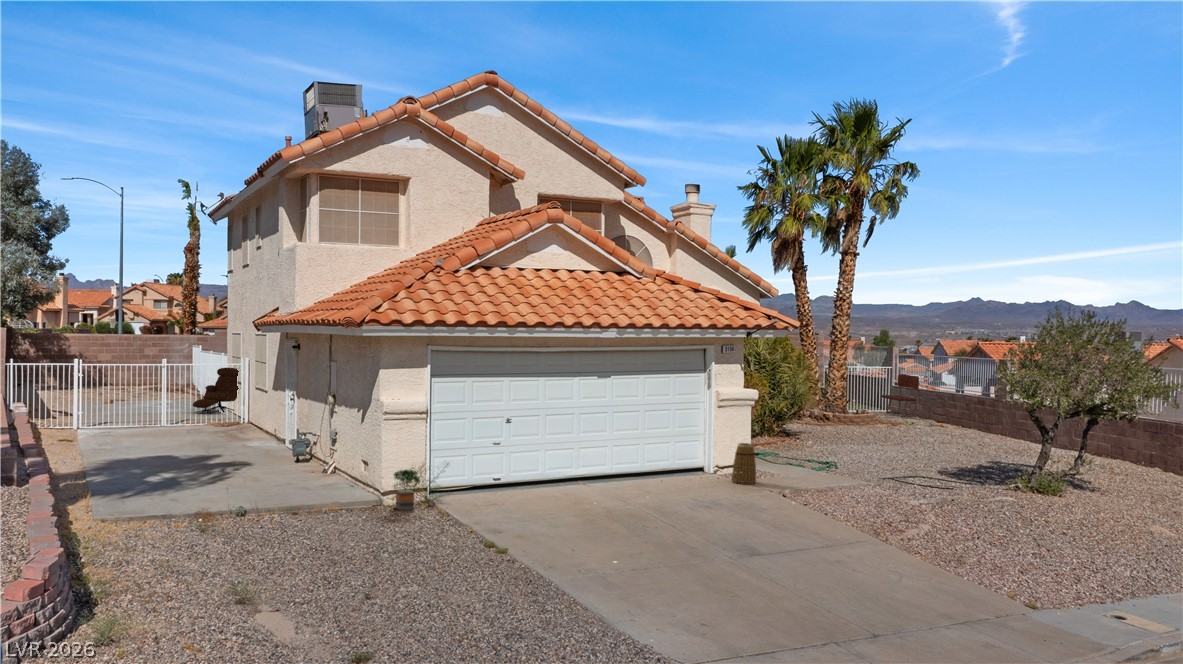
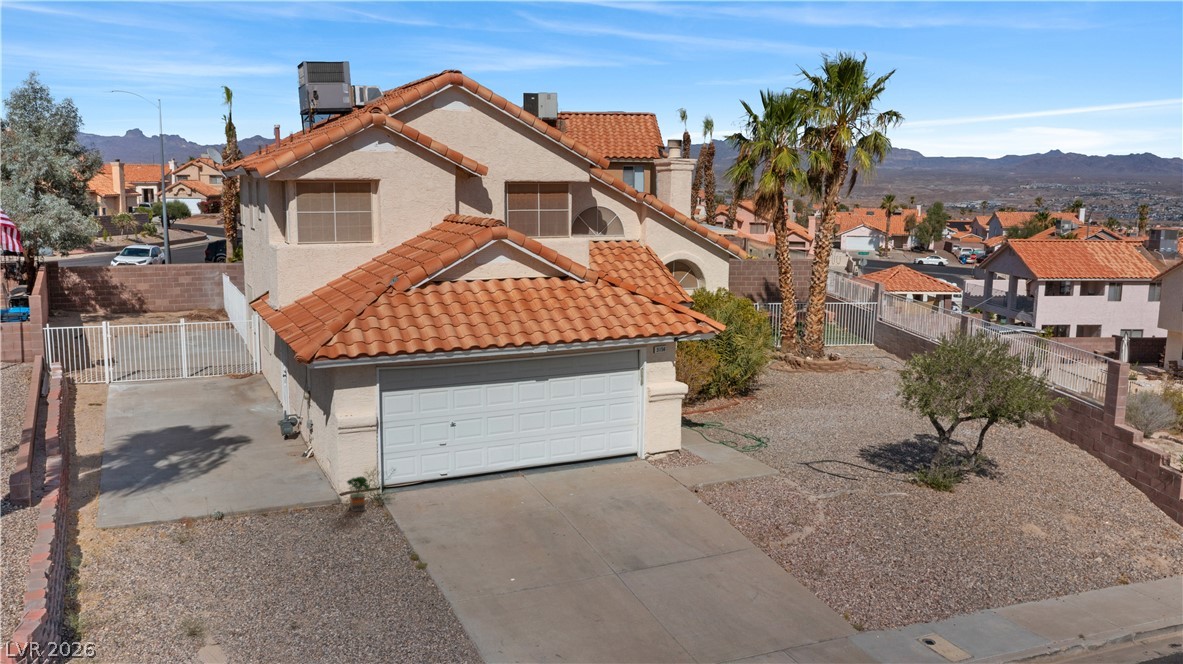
lounge chair: present [193,368,239,414] -> none [212,322,255,367]
bench: present [881,374,919,417] -> none [860,315,895,357]
basket: present [732,443,756,484] -> none [659,433,681,471]

